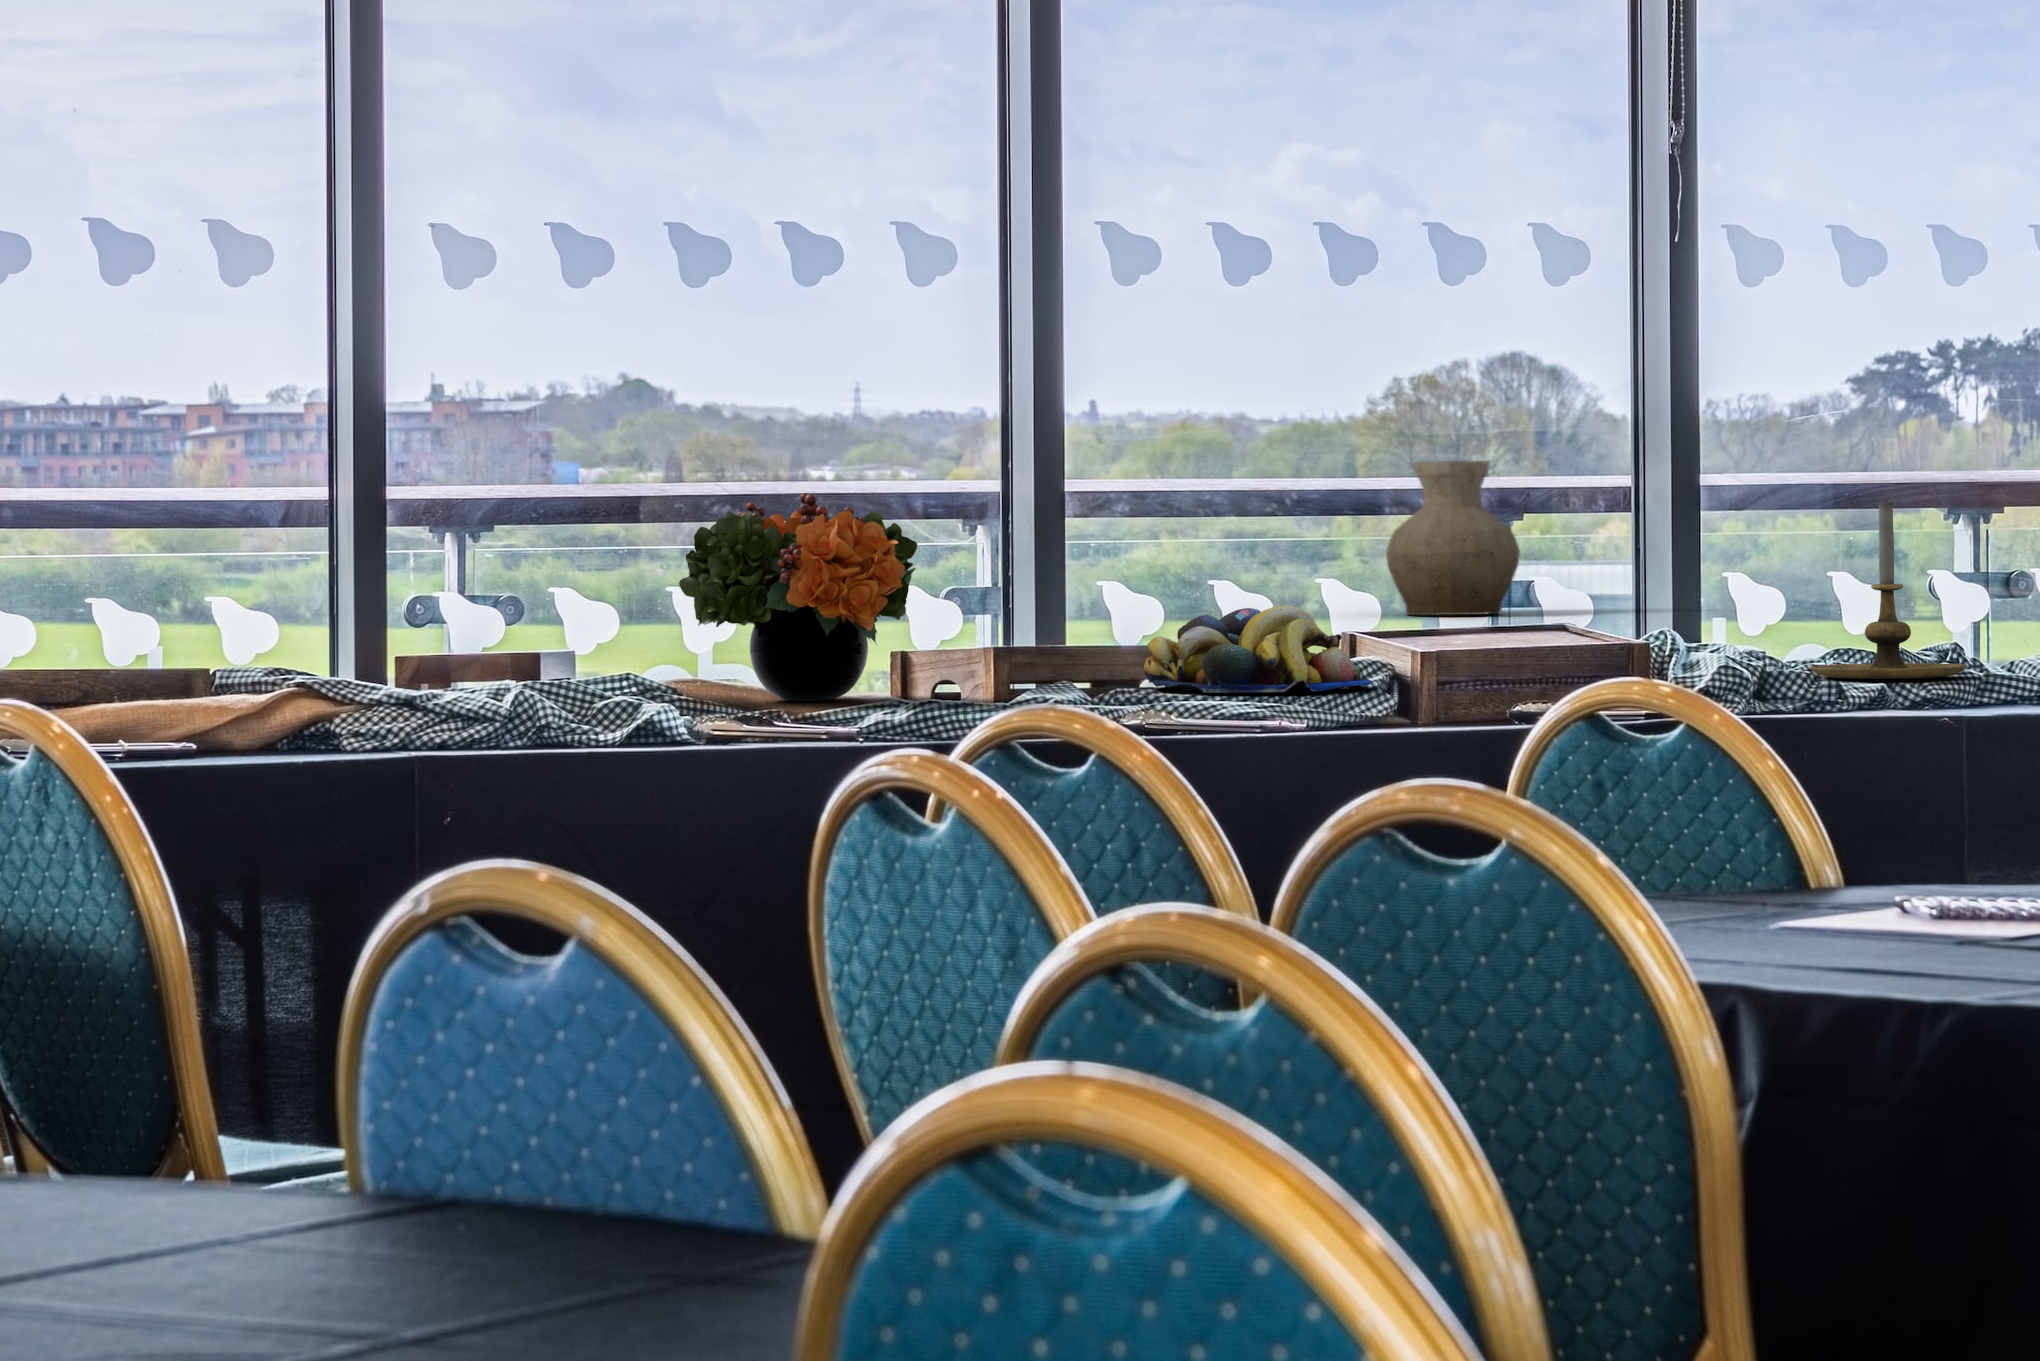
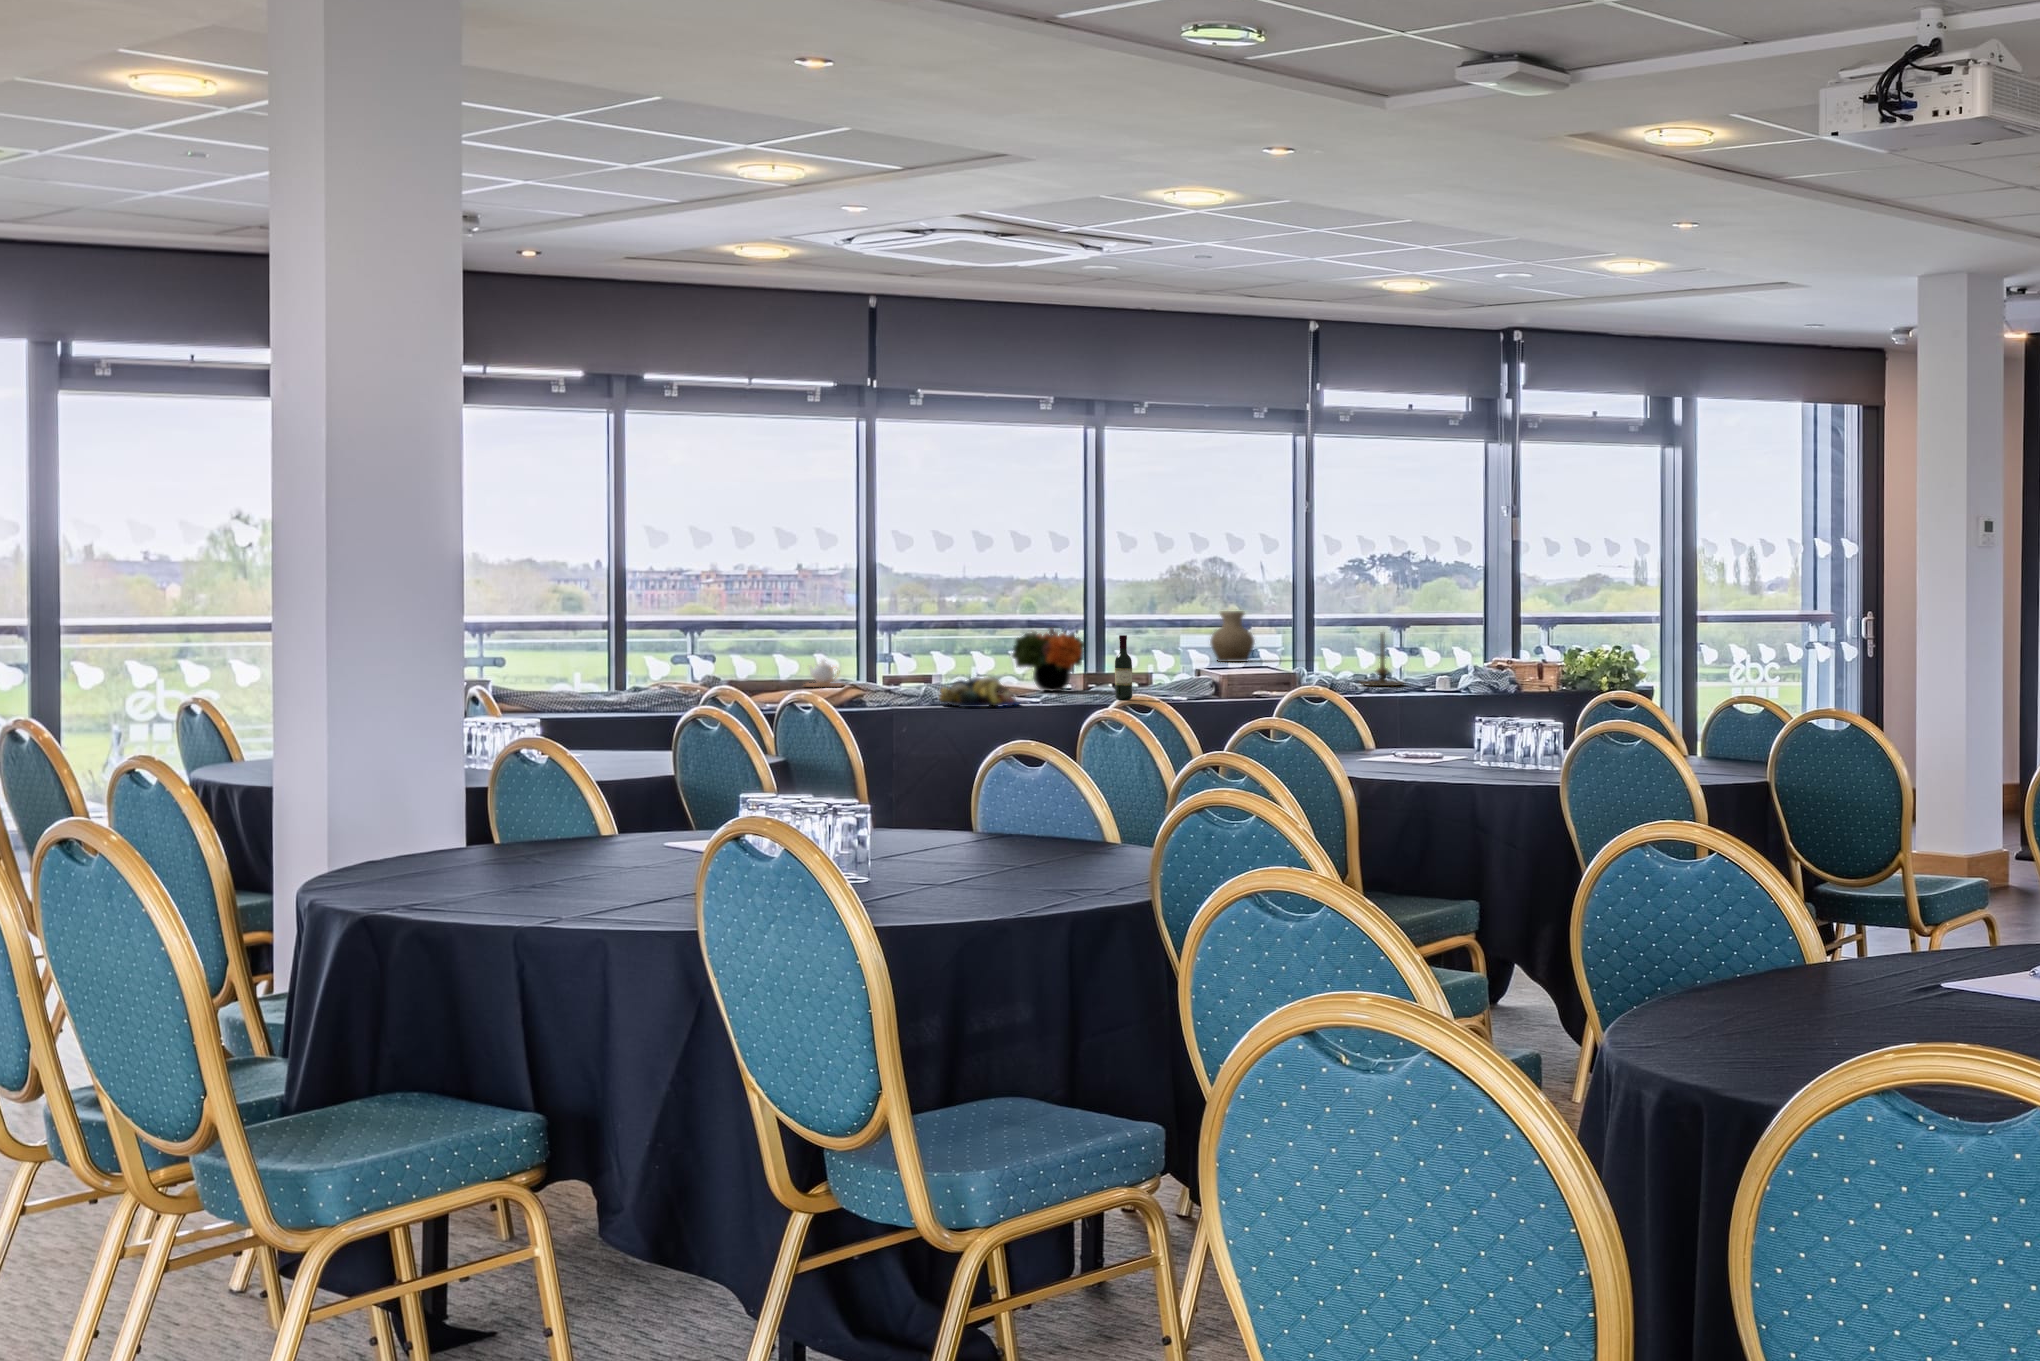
wine bottle: none [980,510,1037,724] -> present [1115,635,1132,700]
teapot: none [66,604,202,691] -> present [805,660,843,687]
fruit bowl: present [1144,605,1372,693] -> present [939,677,1017,707]

